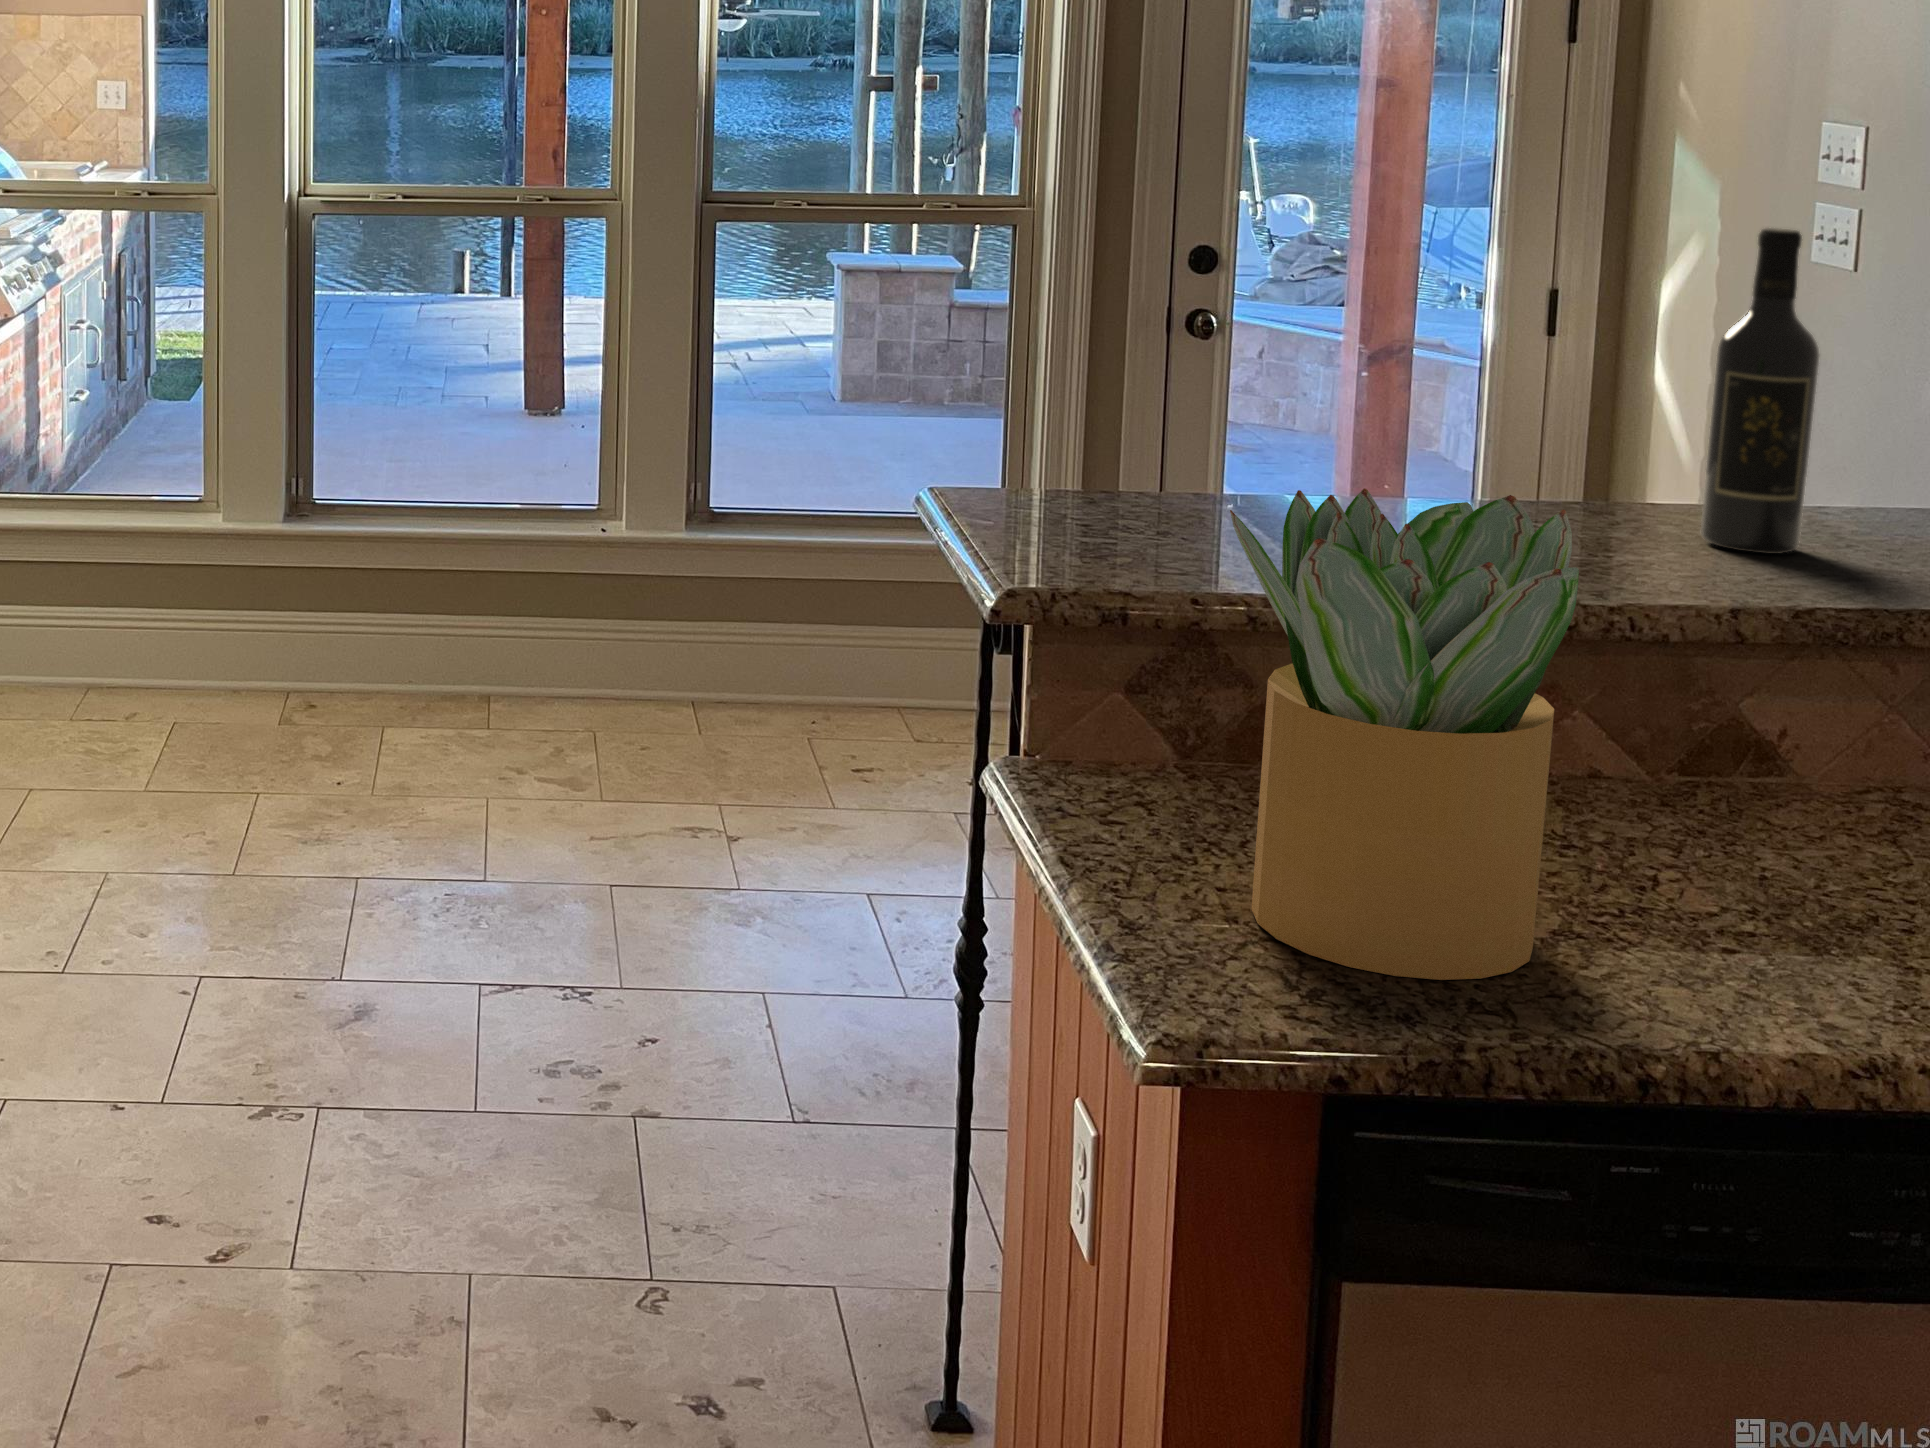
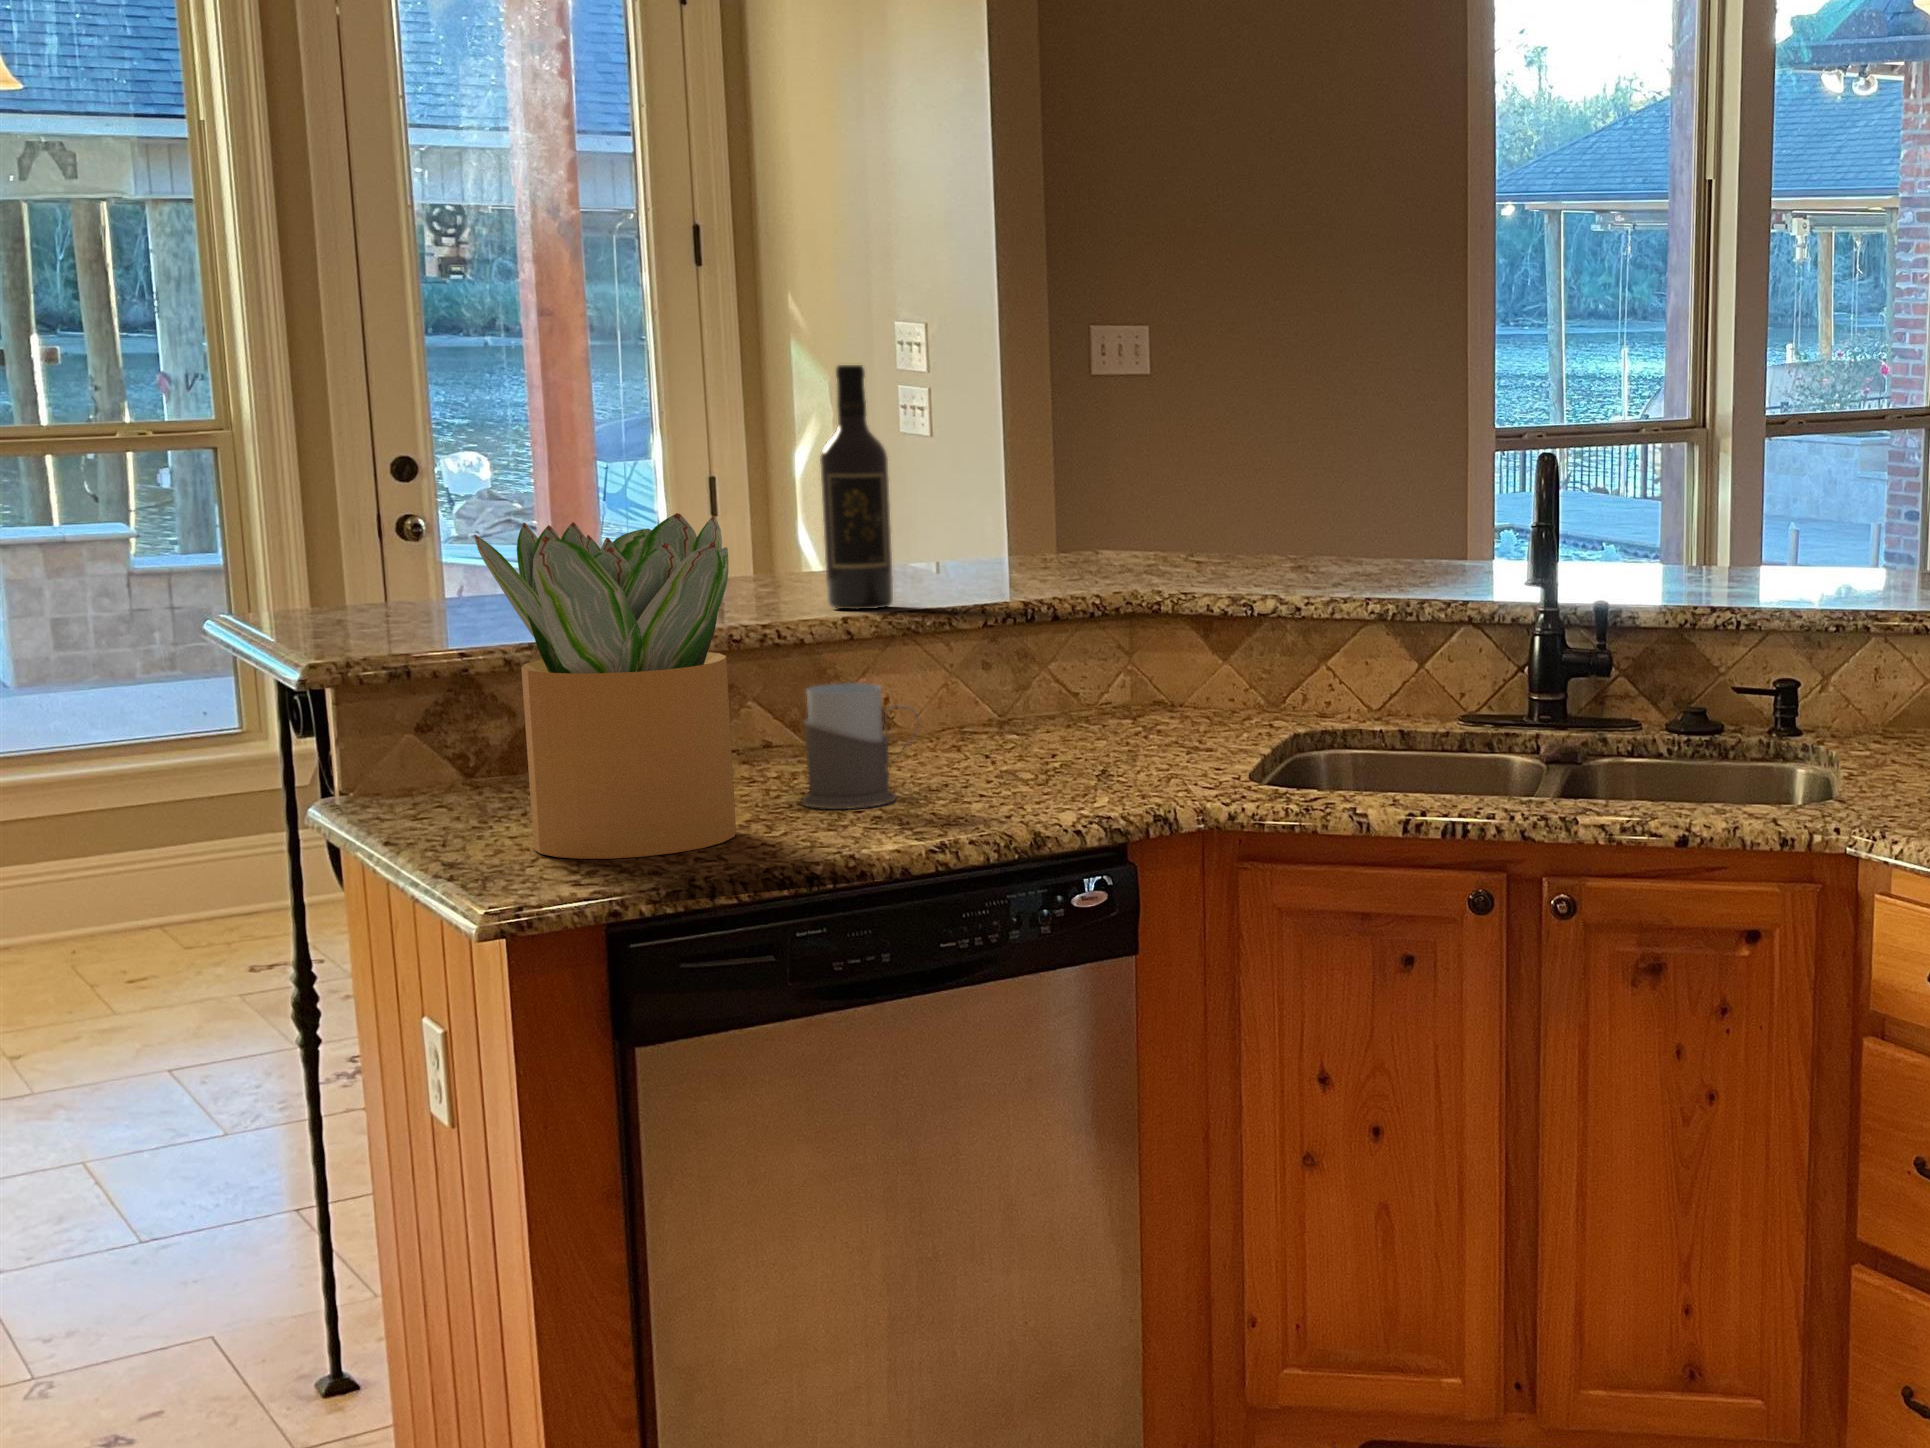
mug: none [1635,733,1842,933] -> present [802,683,917,809]

